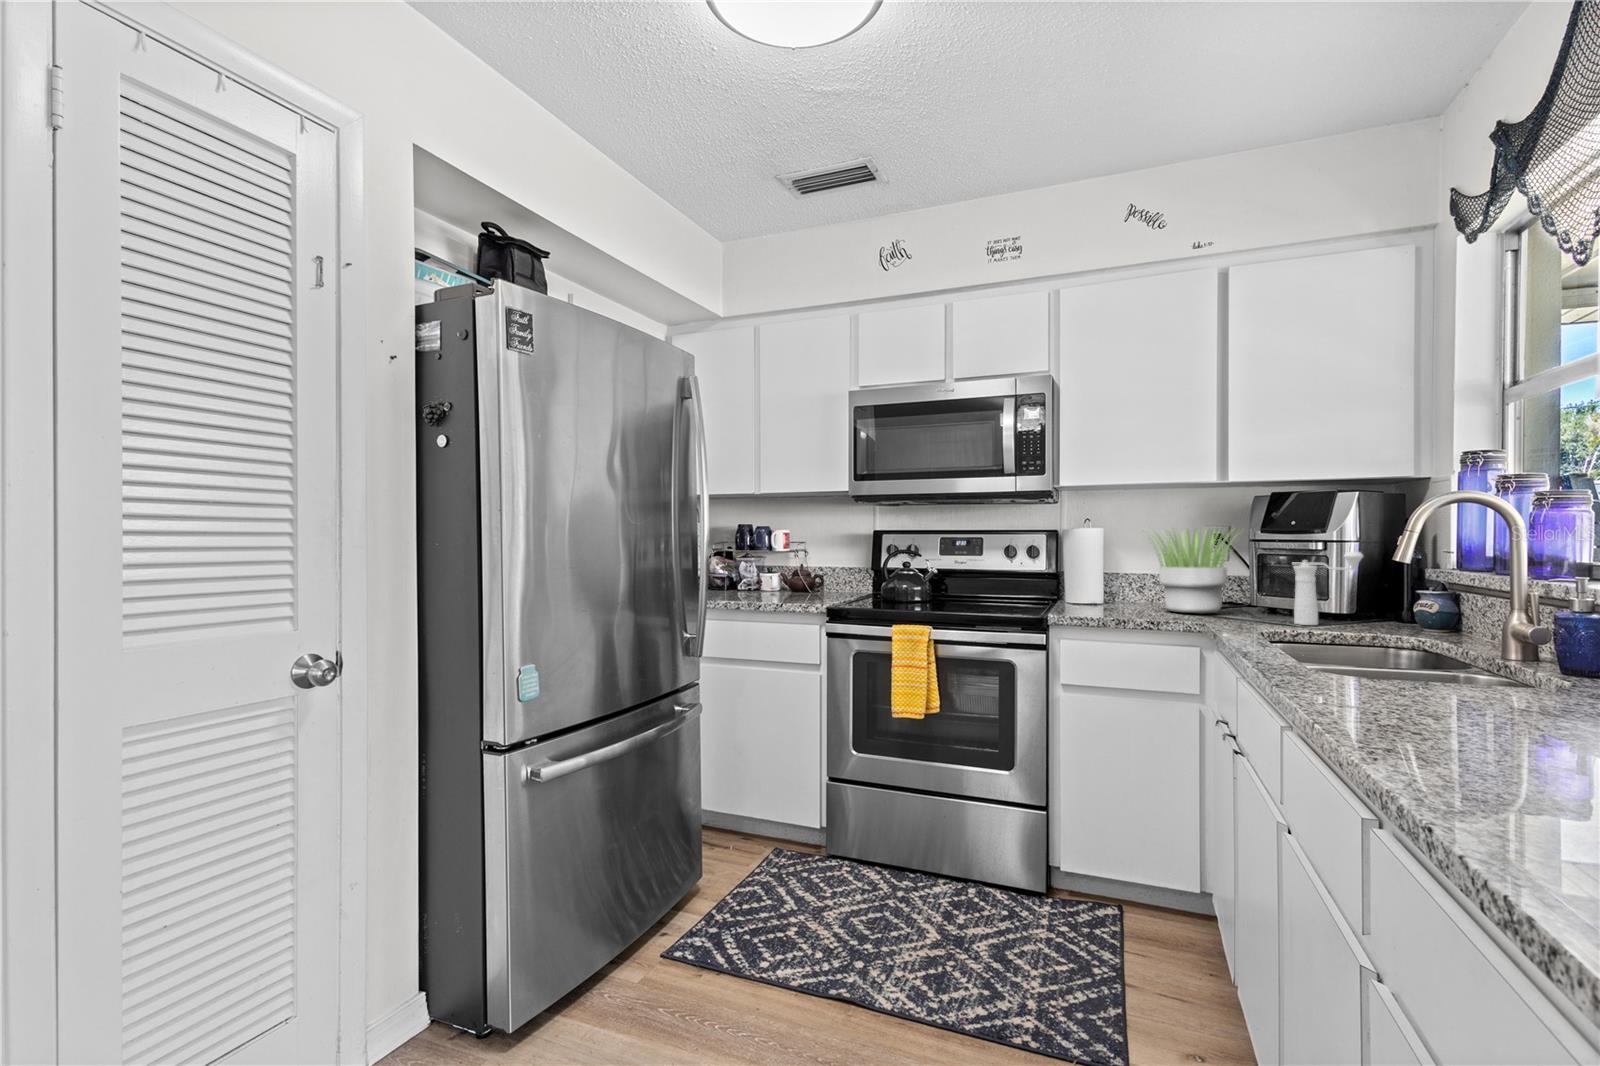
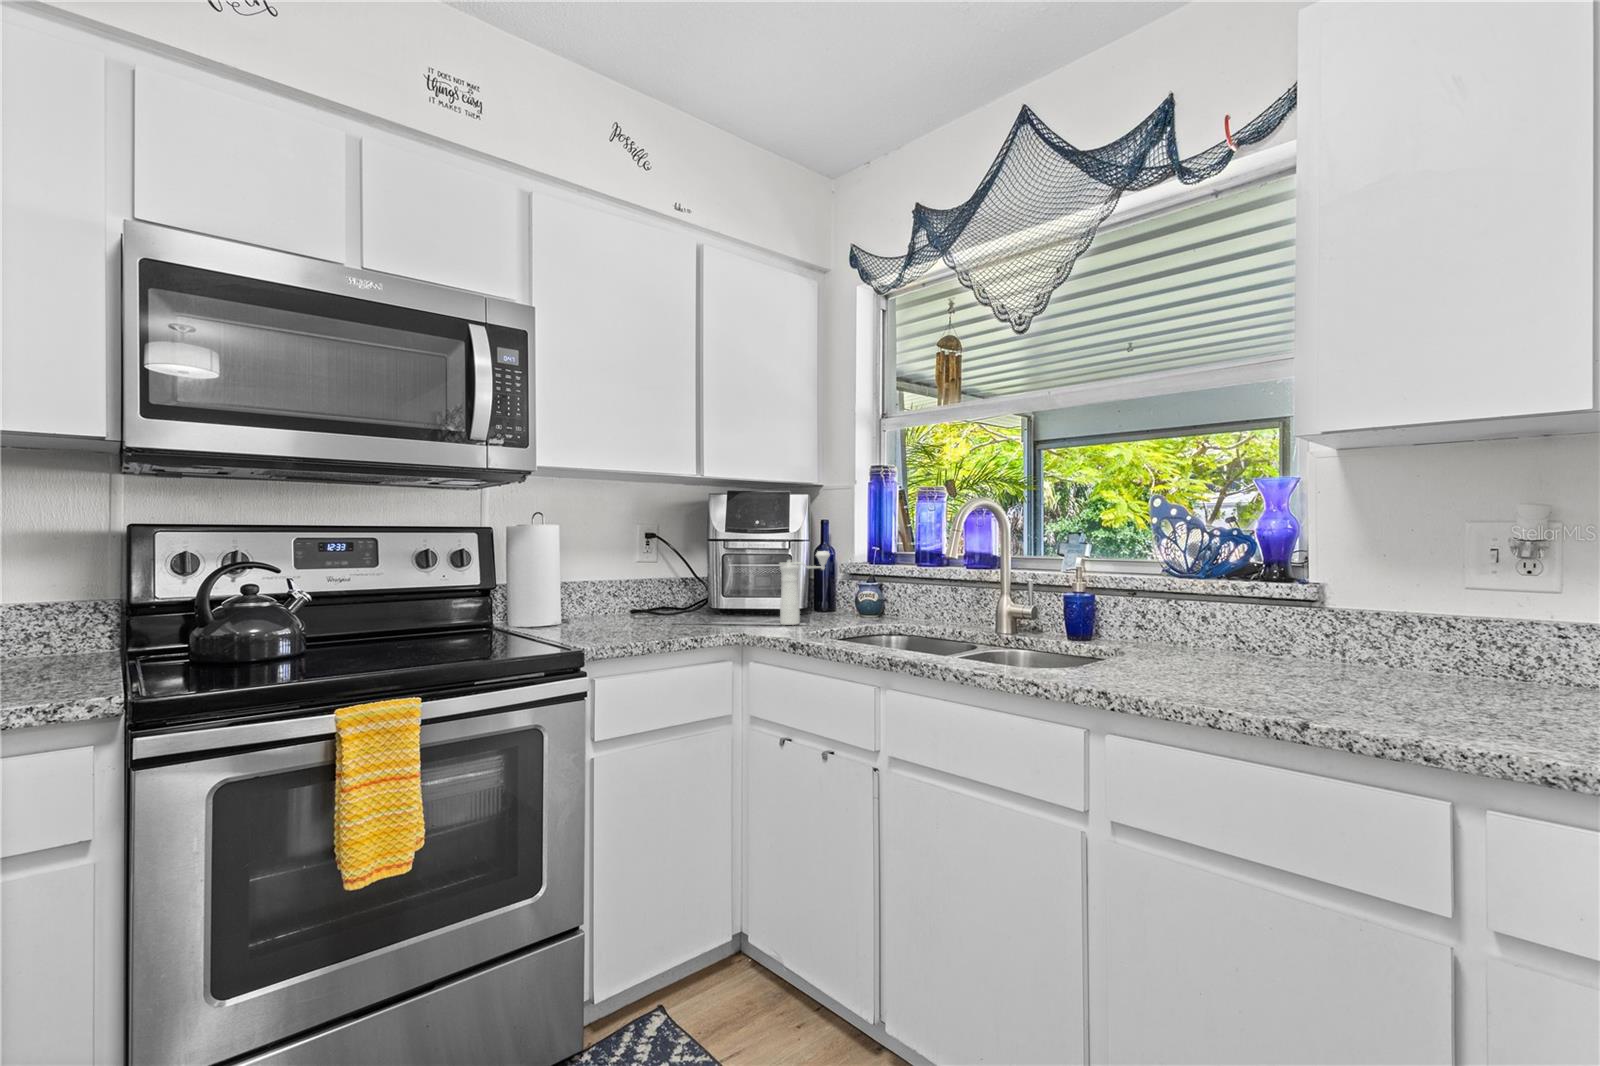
potted plant: present [1148,529,1233,614] -> none [611,522,727,625]

